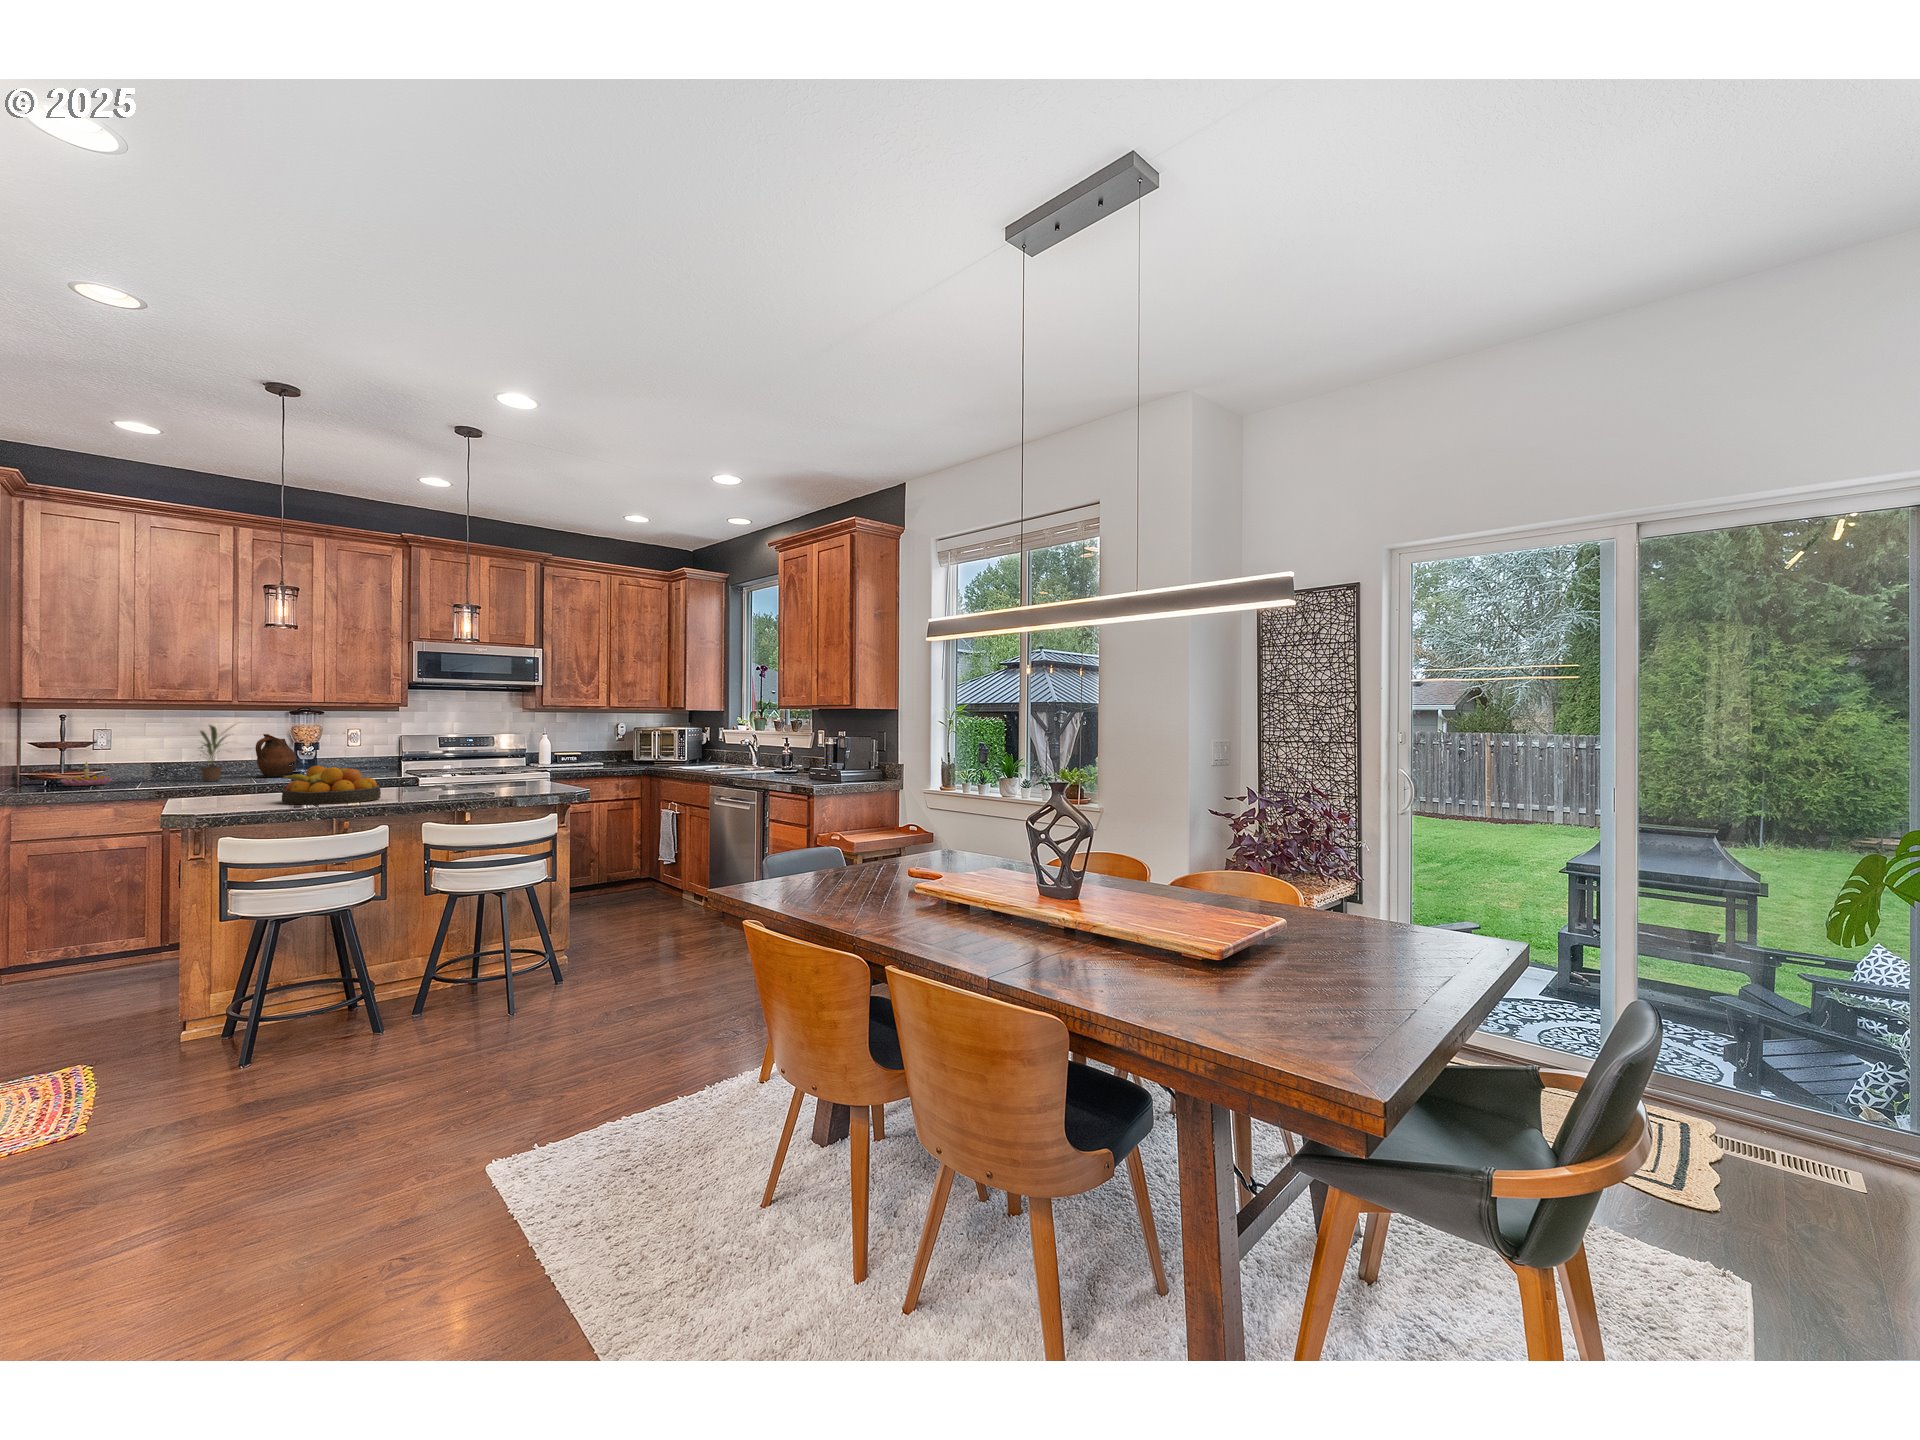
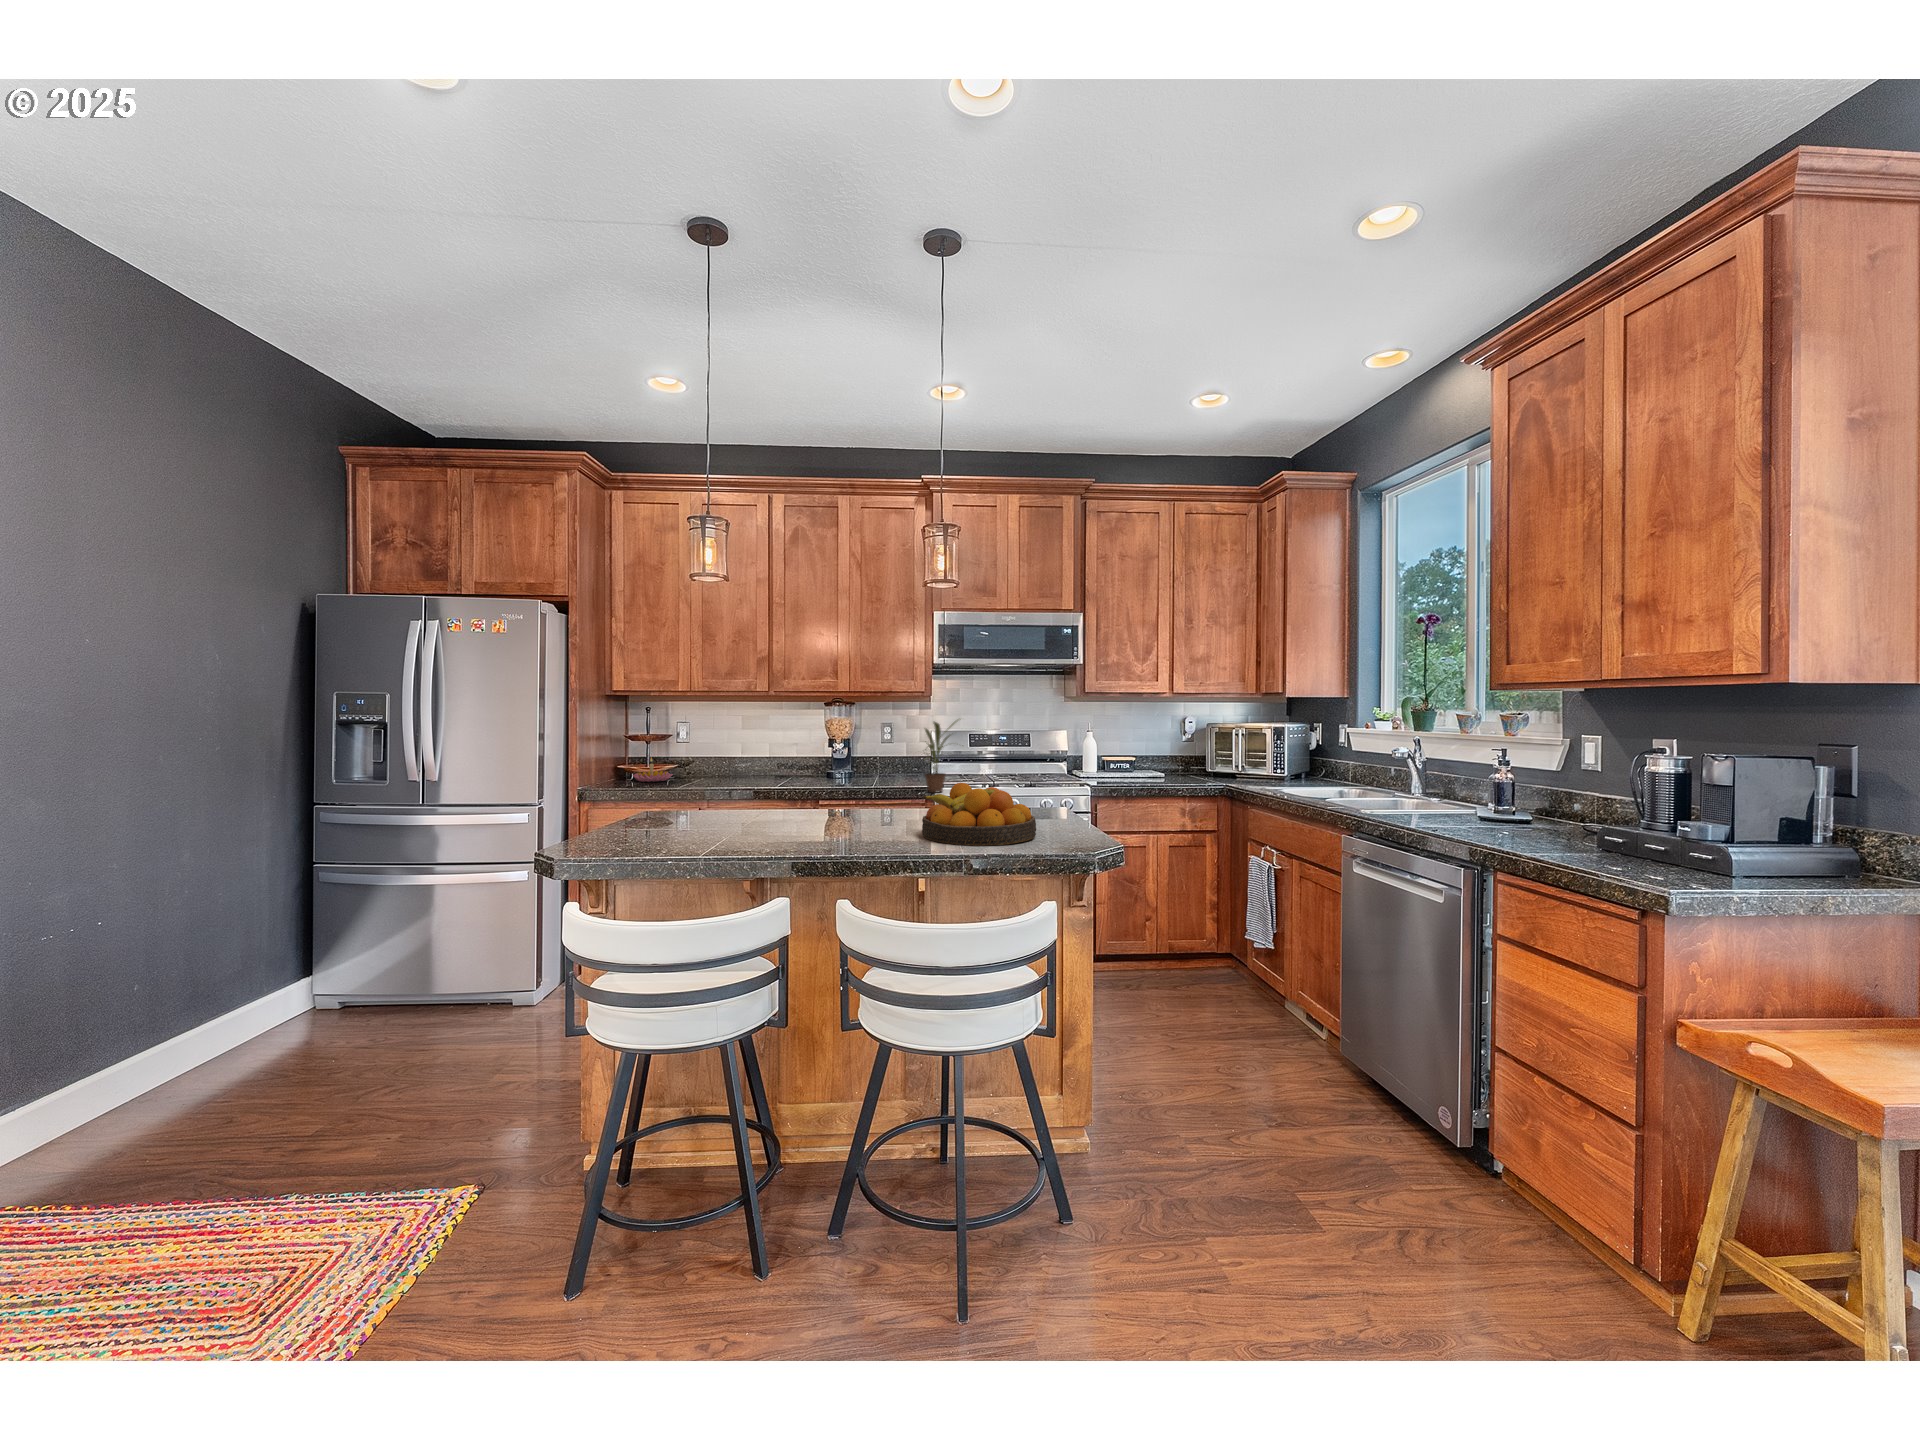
potted plant: present [200,725,232,782] -> present [925,720,958,793]
ceramic pitcher: present [255,734,296,777] -> none [794,728,836,778]
fruit bowl: present [282,766,381,805] -> present [922,783,1036,846]

